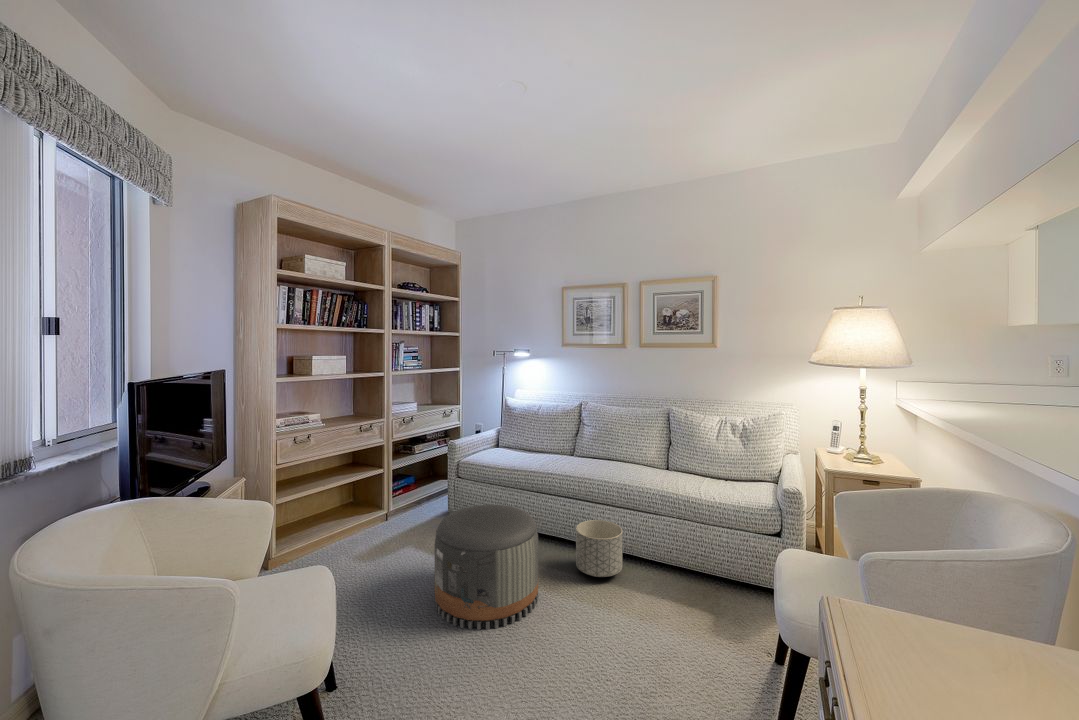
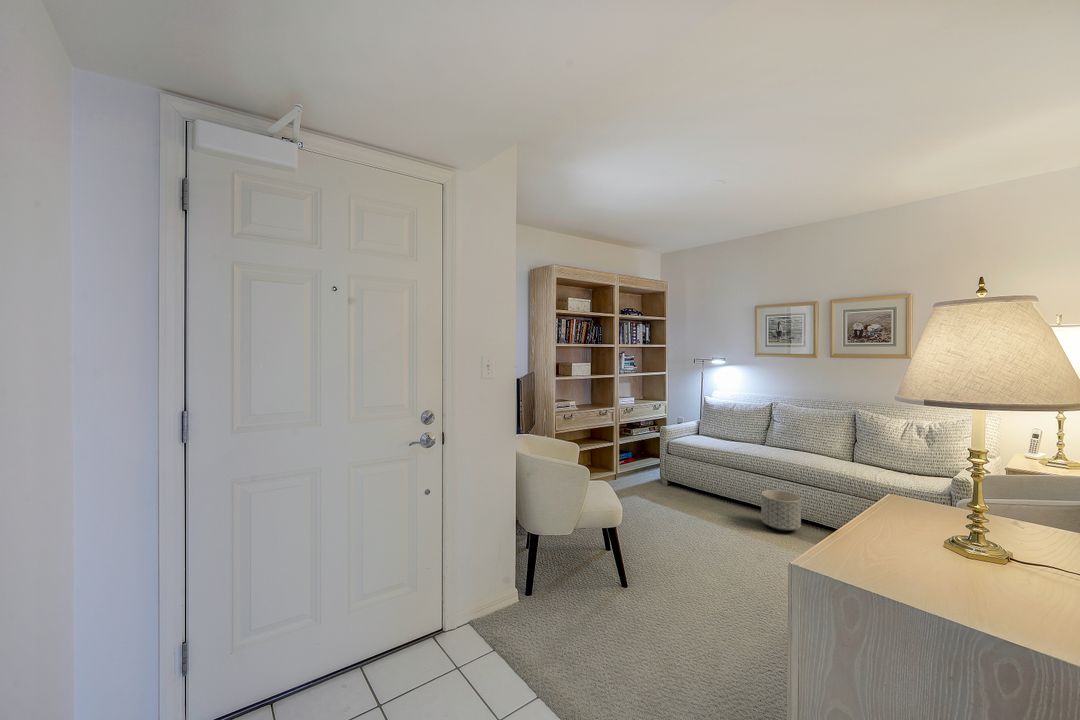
pouf: present [434,505,538,630] -> none [657,467,730,541]

